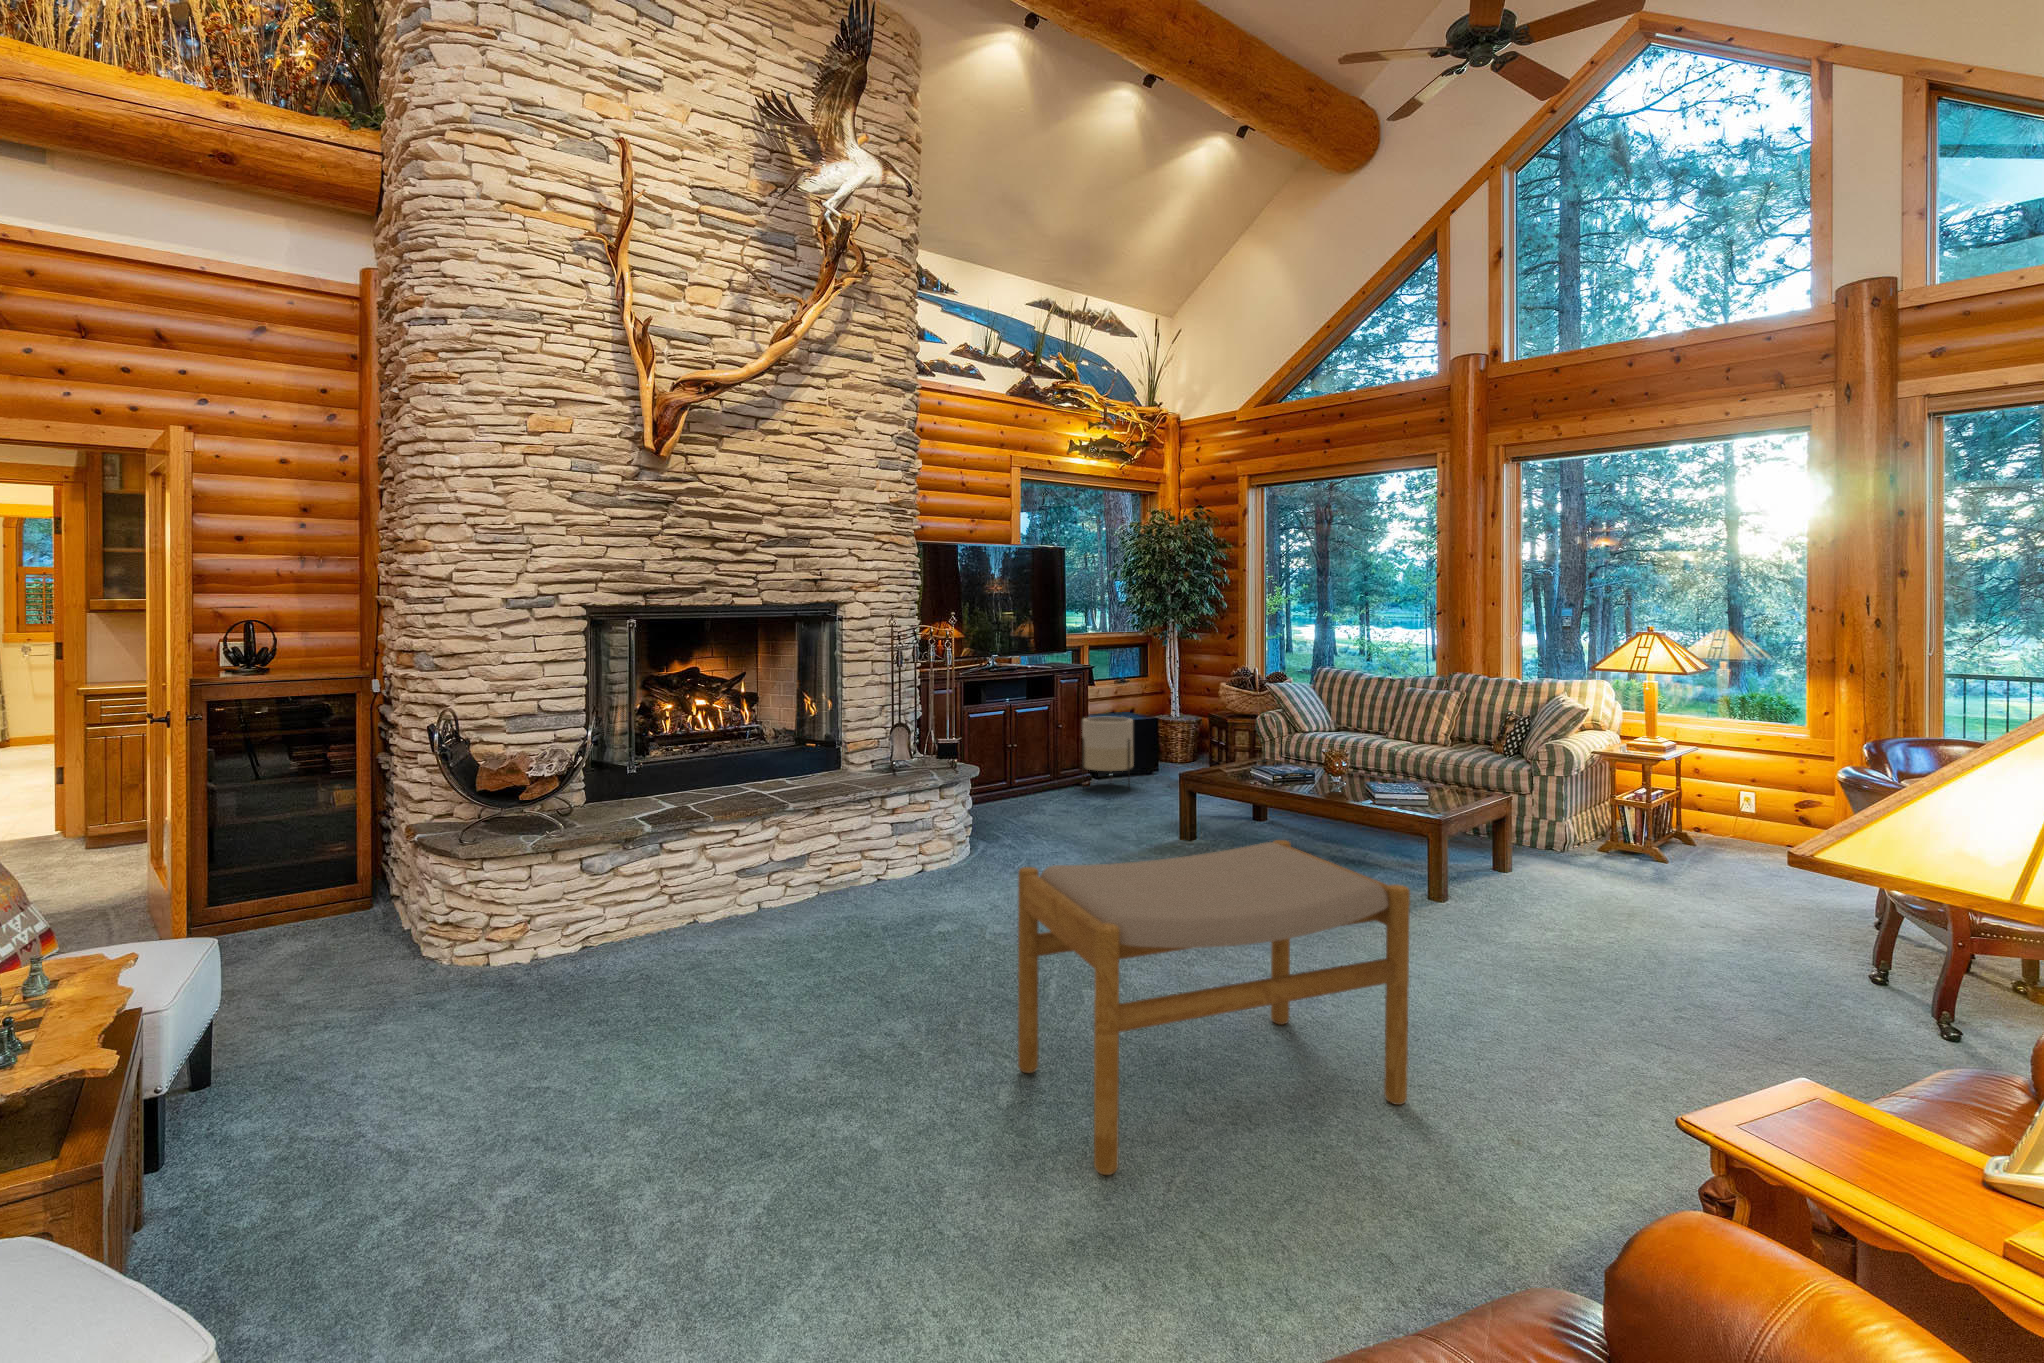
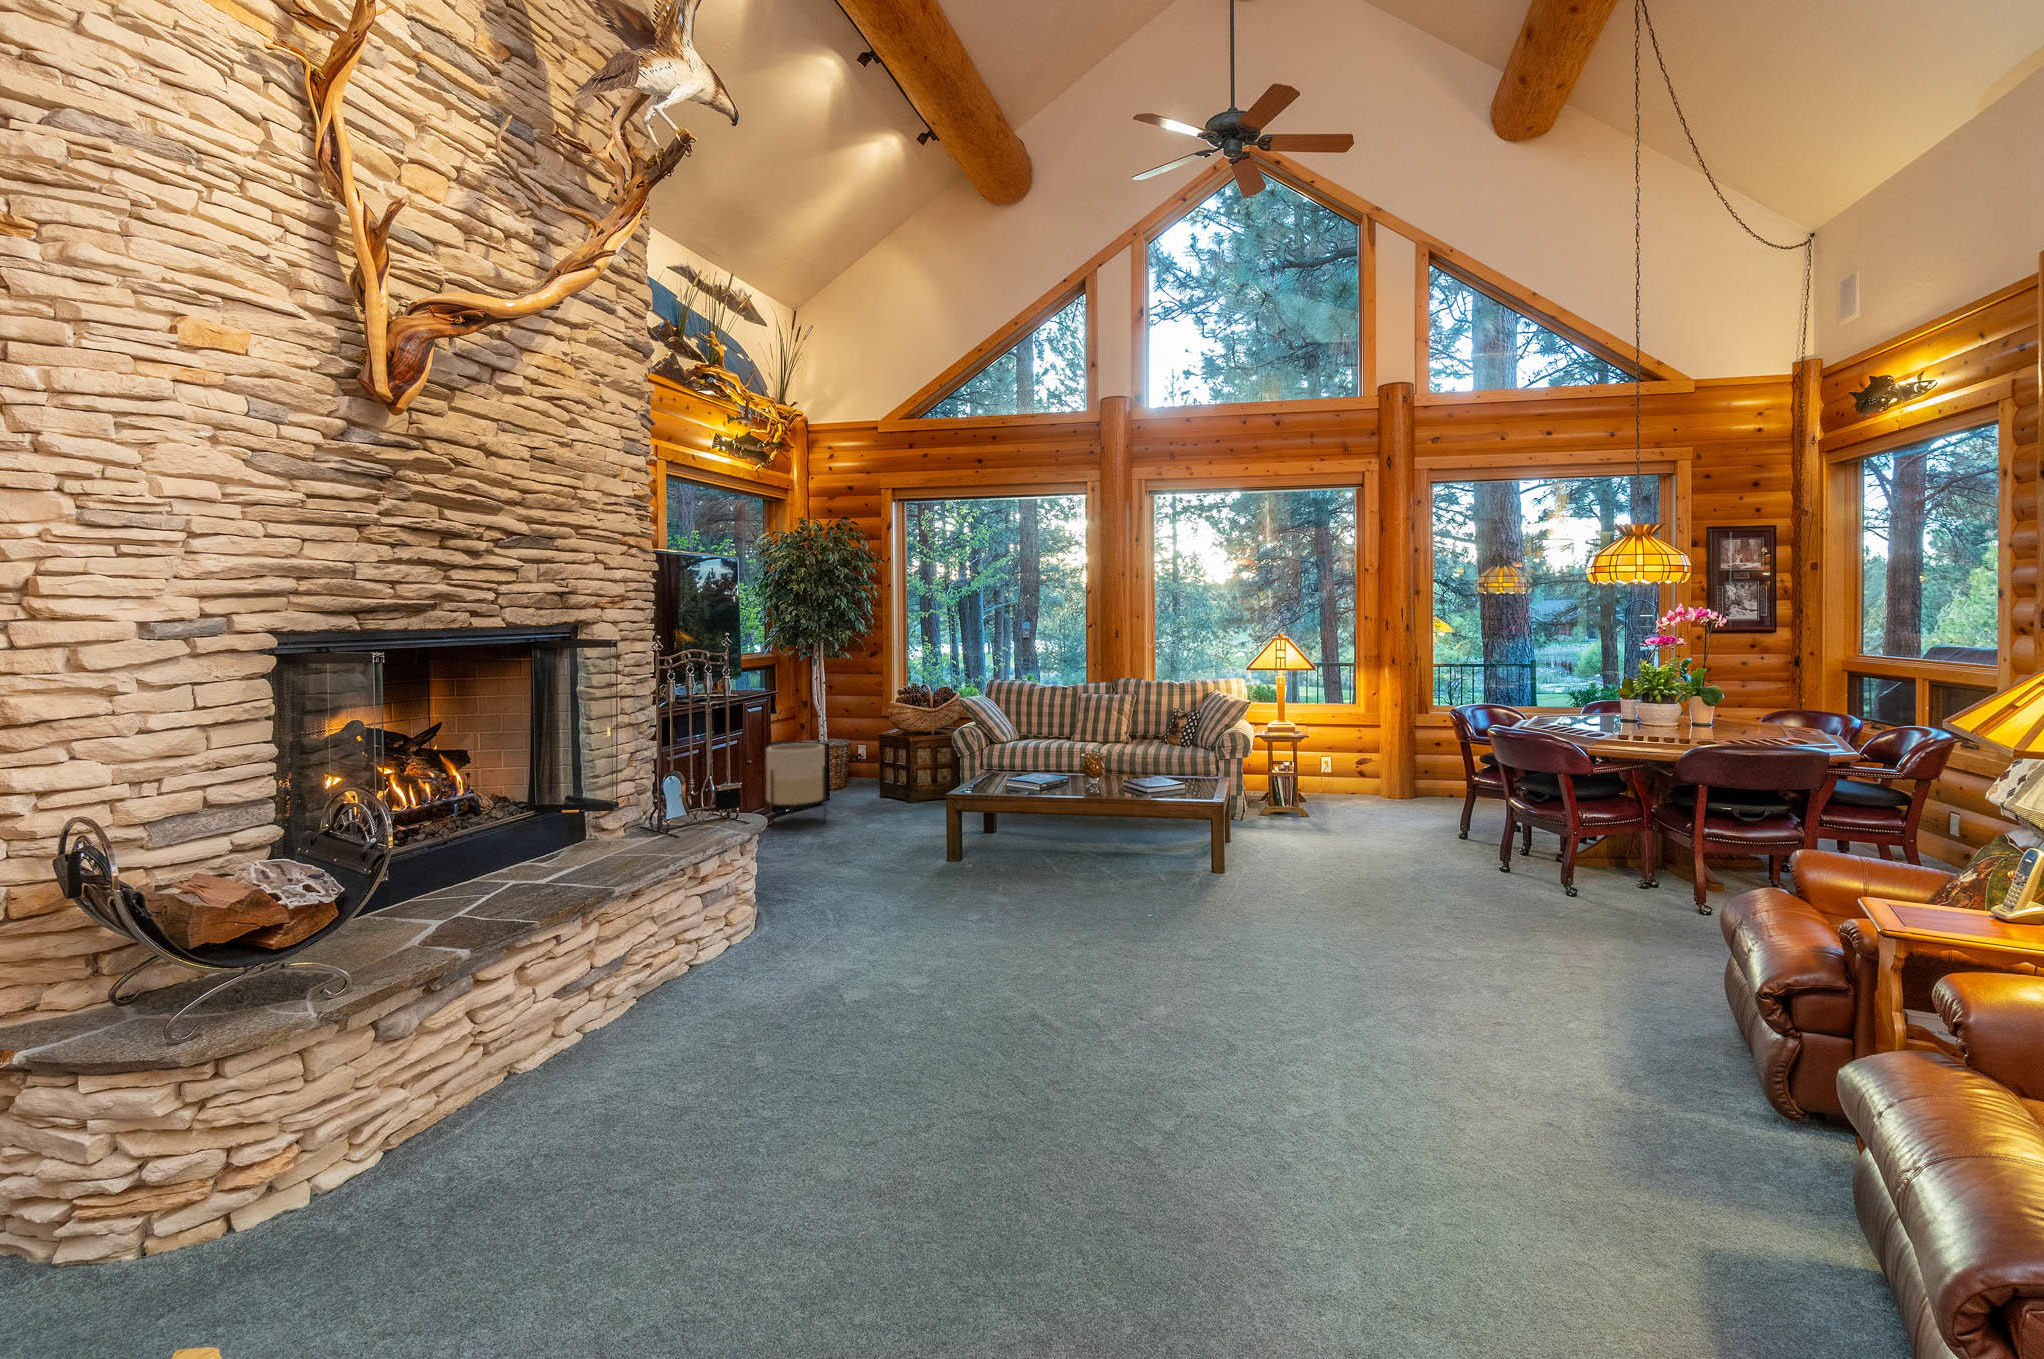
footstool: present [1018,840,1410,1175] -> none [1135,836,1421,1168]

